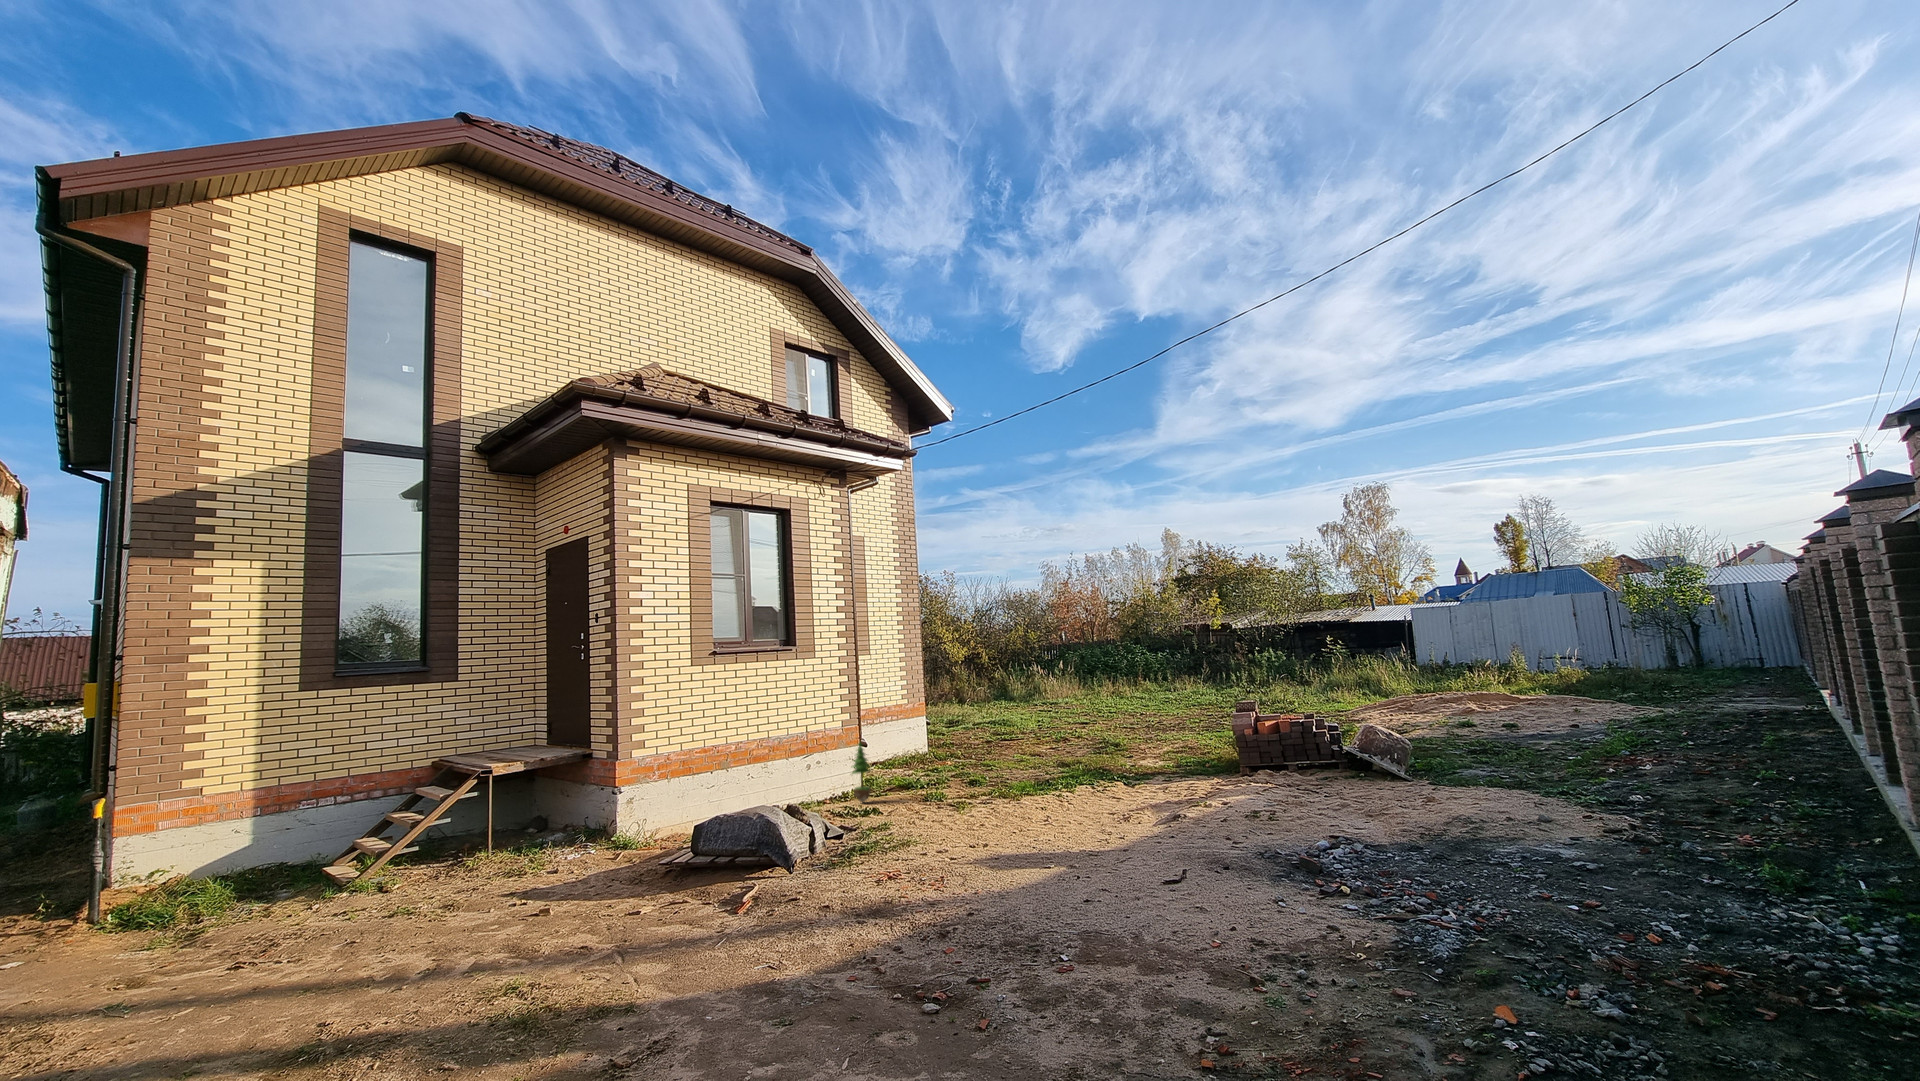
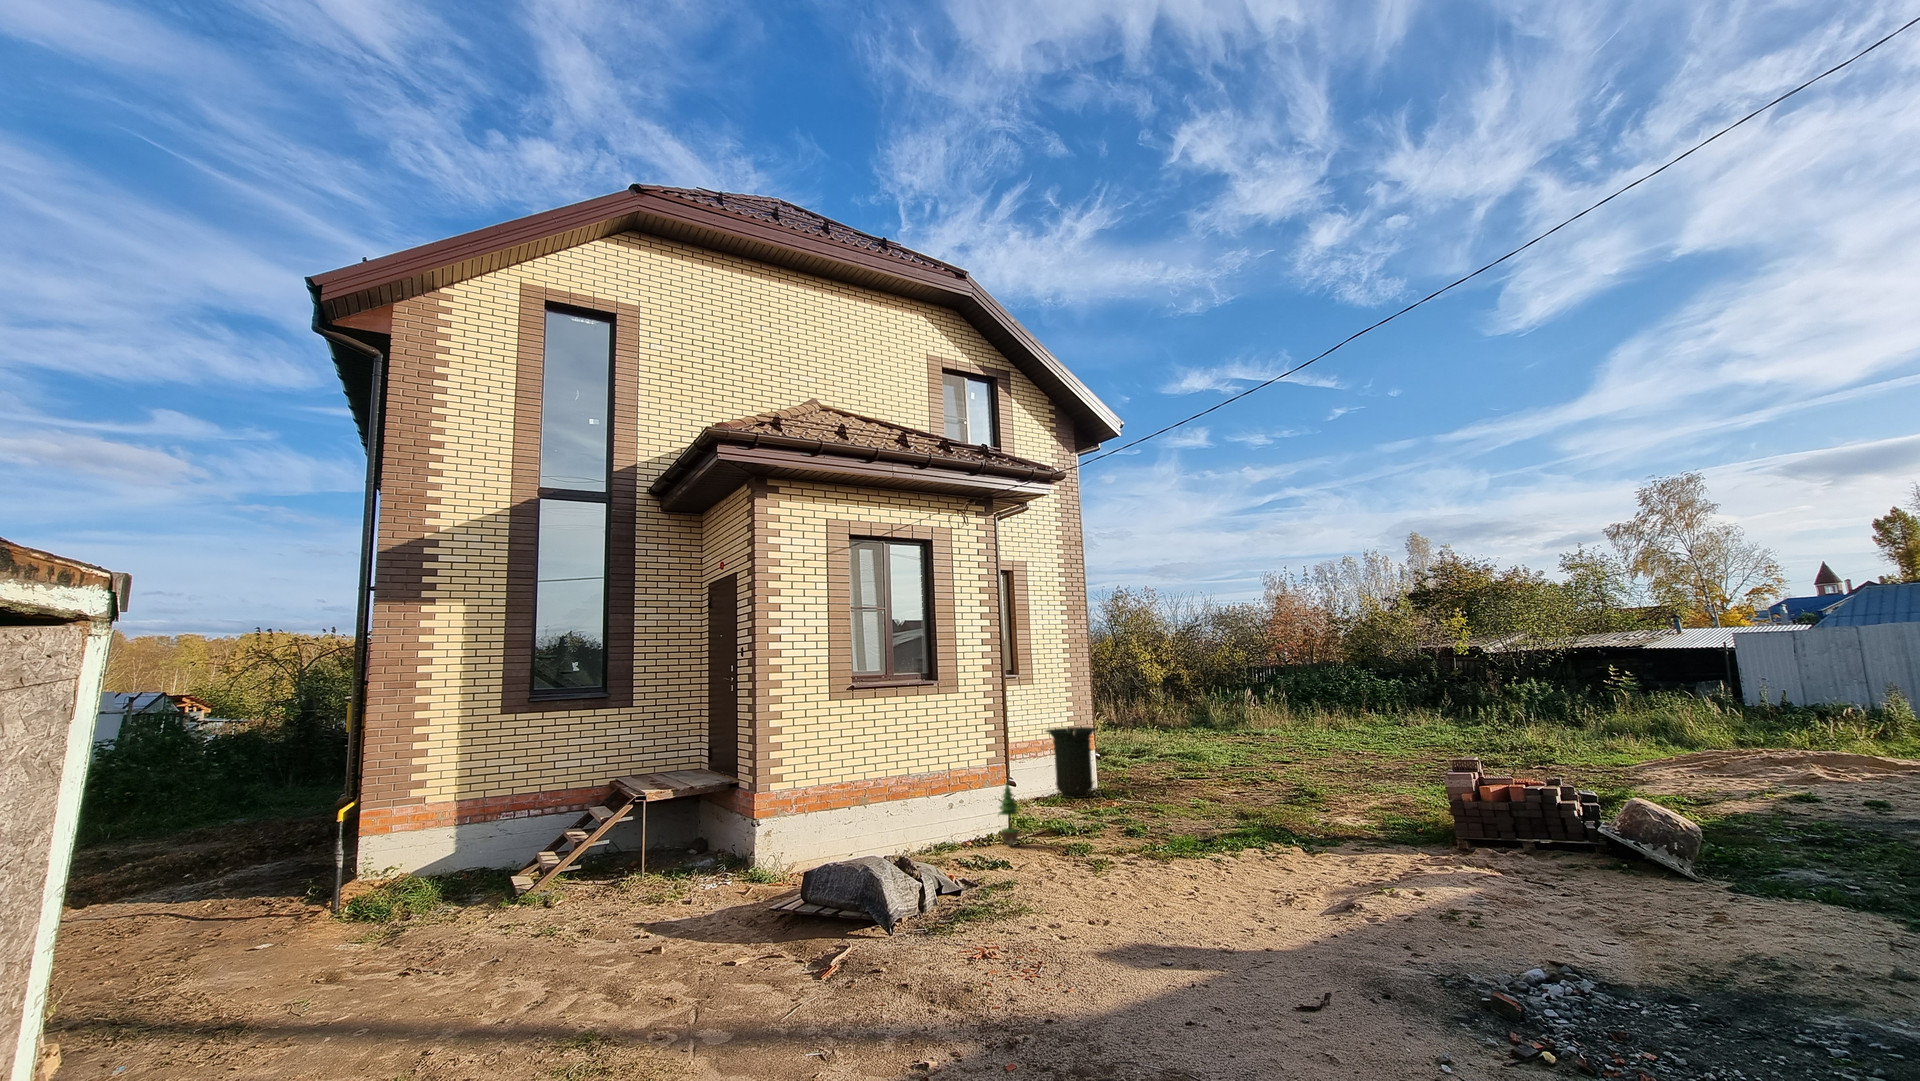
trash can: none [875,696,926,764] -> present [1046,727,1097,798]

